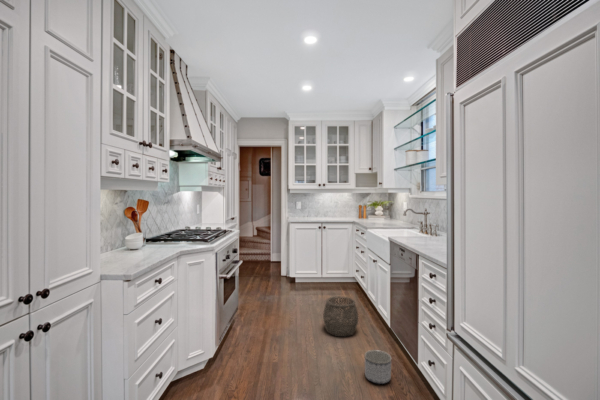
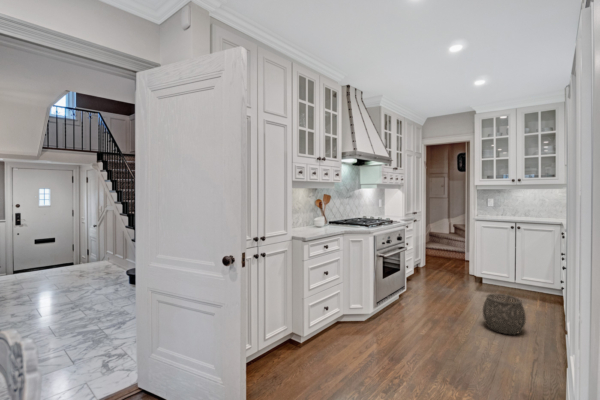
planter: present [365,350,391,384] -> none [501,344,533,378]

